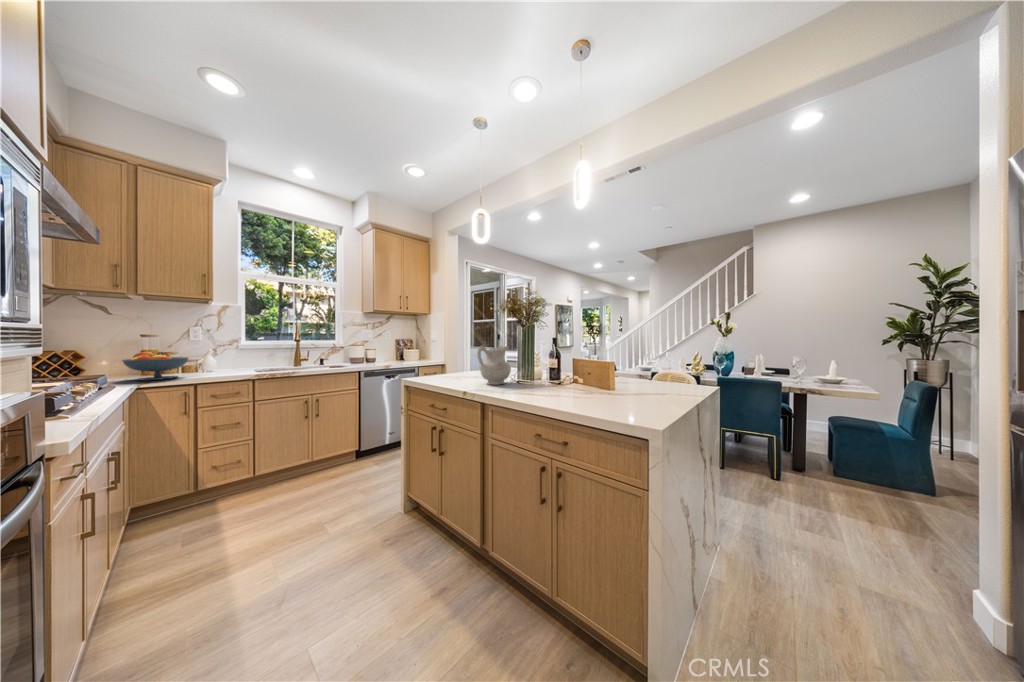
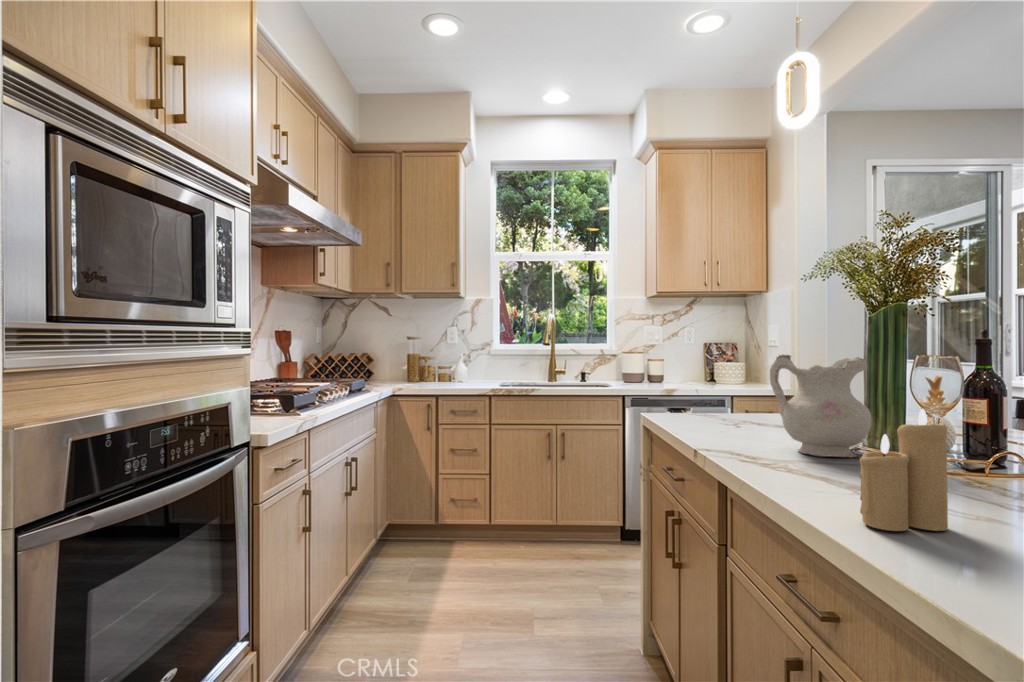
fruit bowl: present [122,352,188,381] -> none [388,355,438,387]
candle: none [532,361,552,401] -> present [860,409,948,531]

